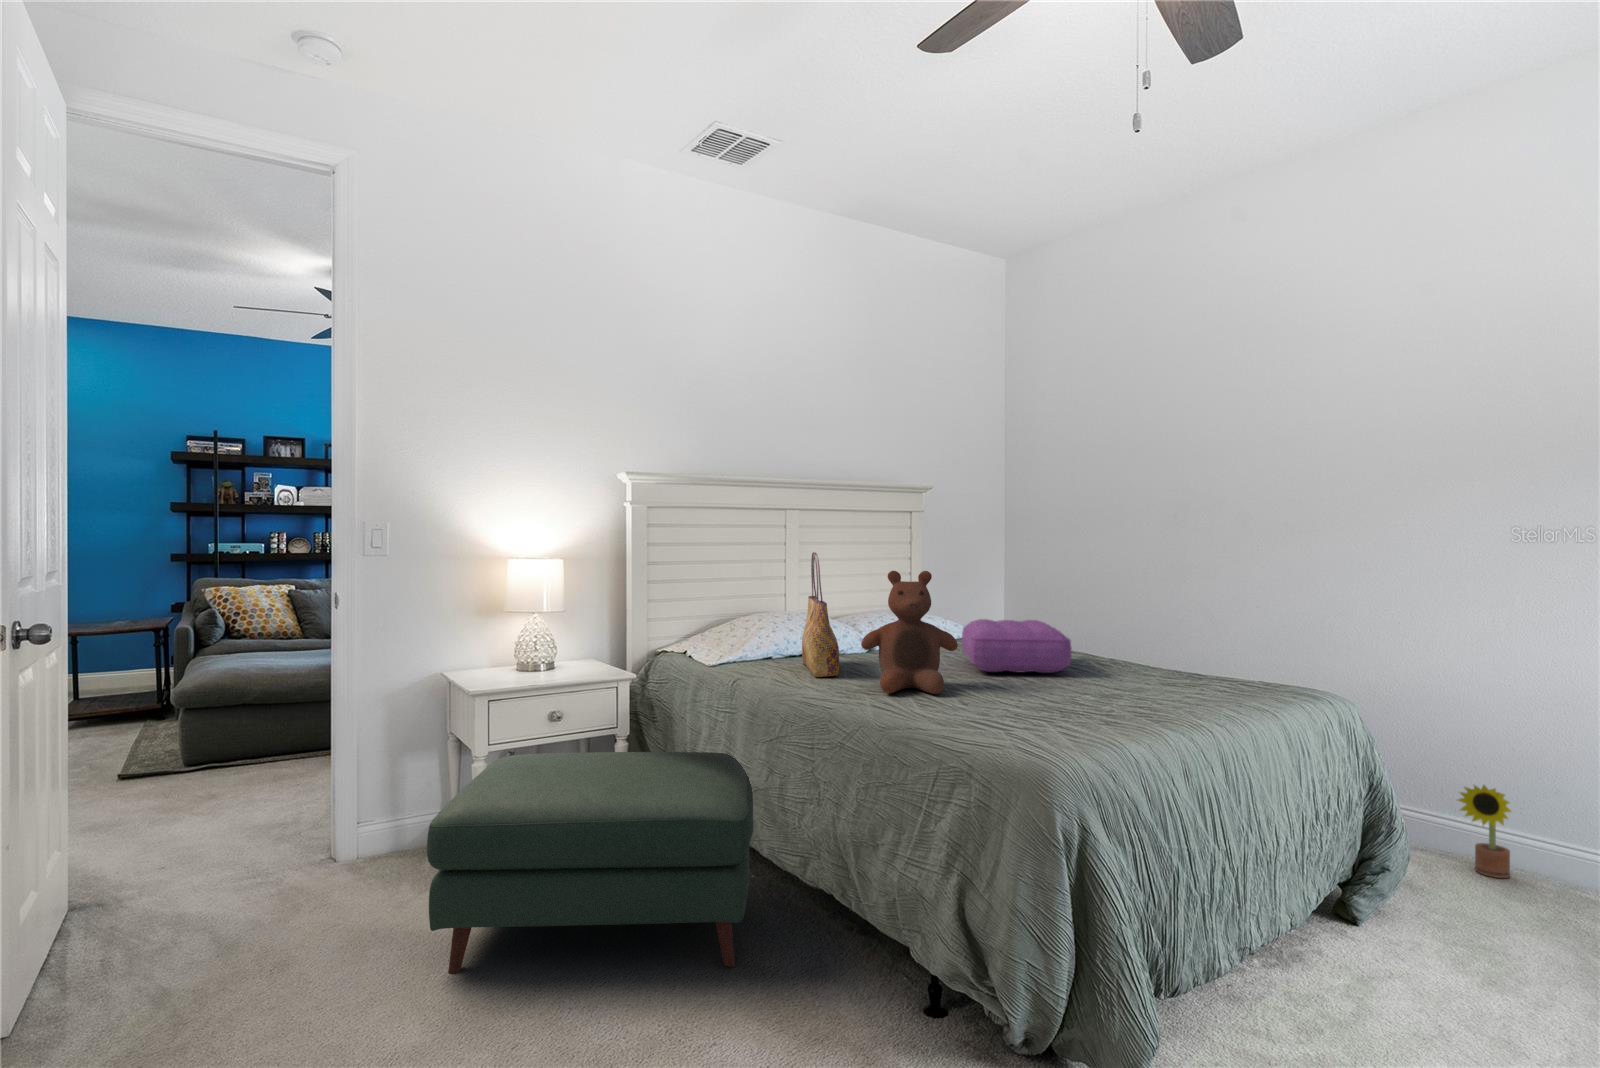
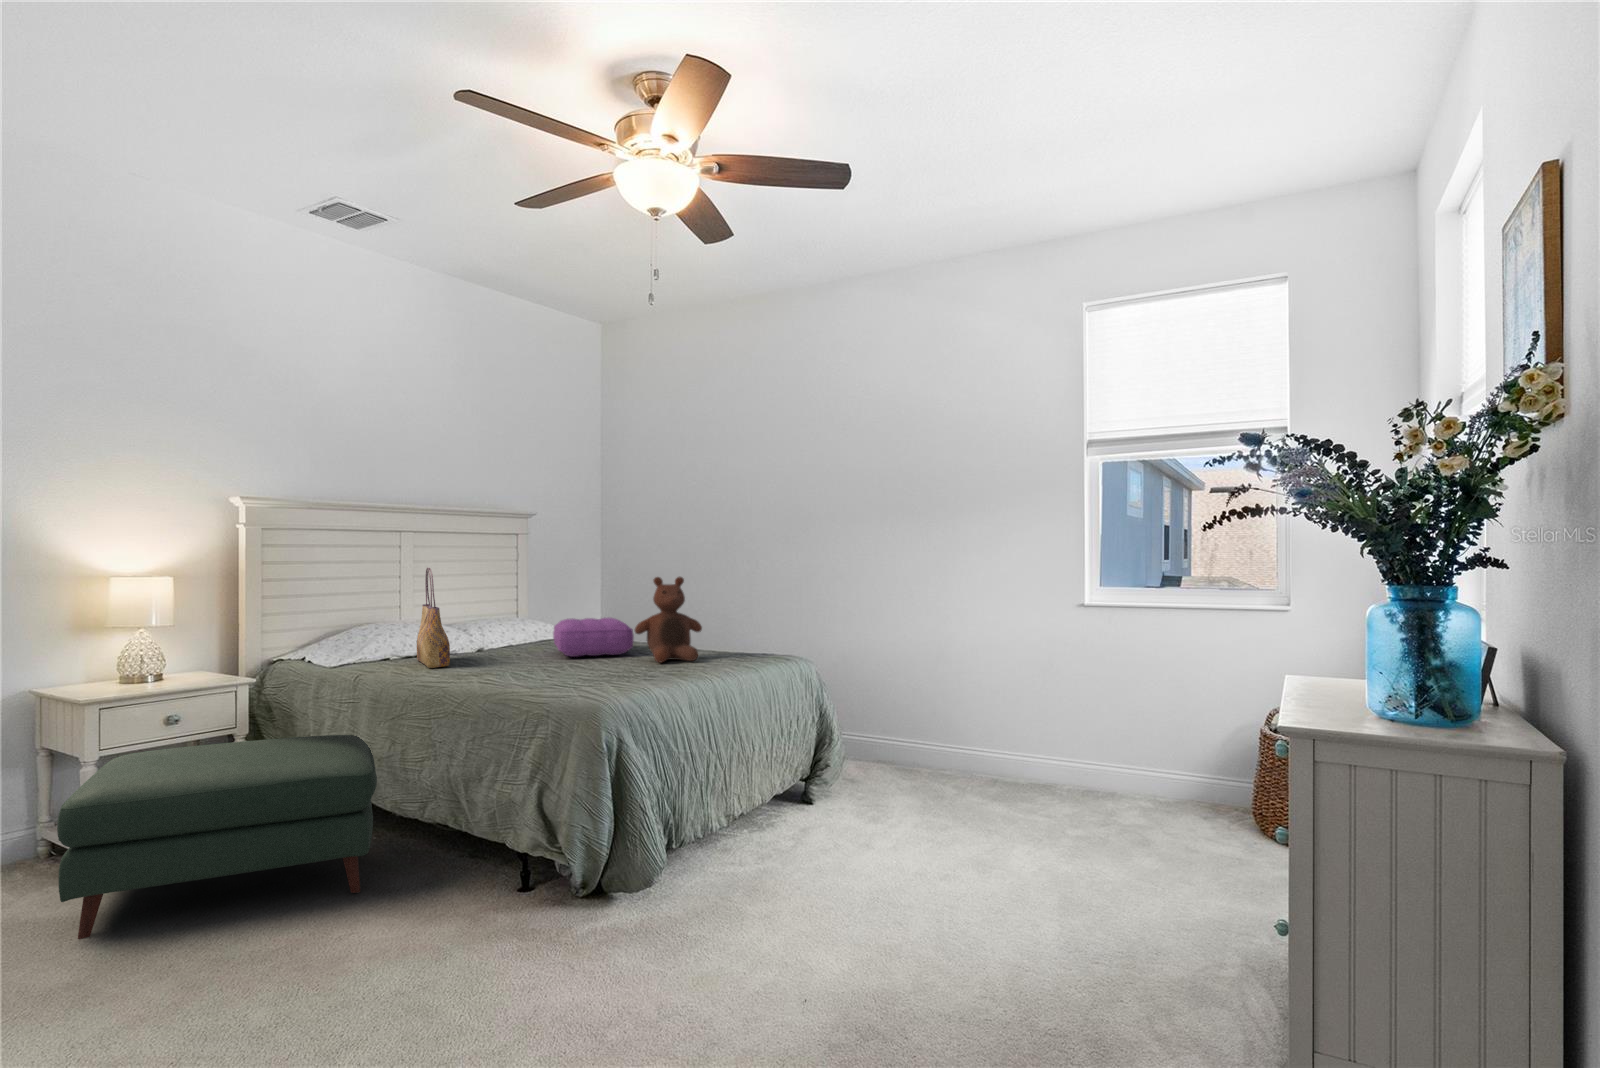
stuffed bear: present [861,571,958,694] -> present [635,577,702,662]
decorative plant: present [1458,785,1511,878] -> none [879,710,908,769]

